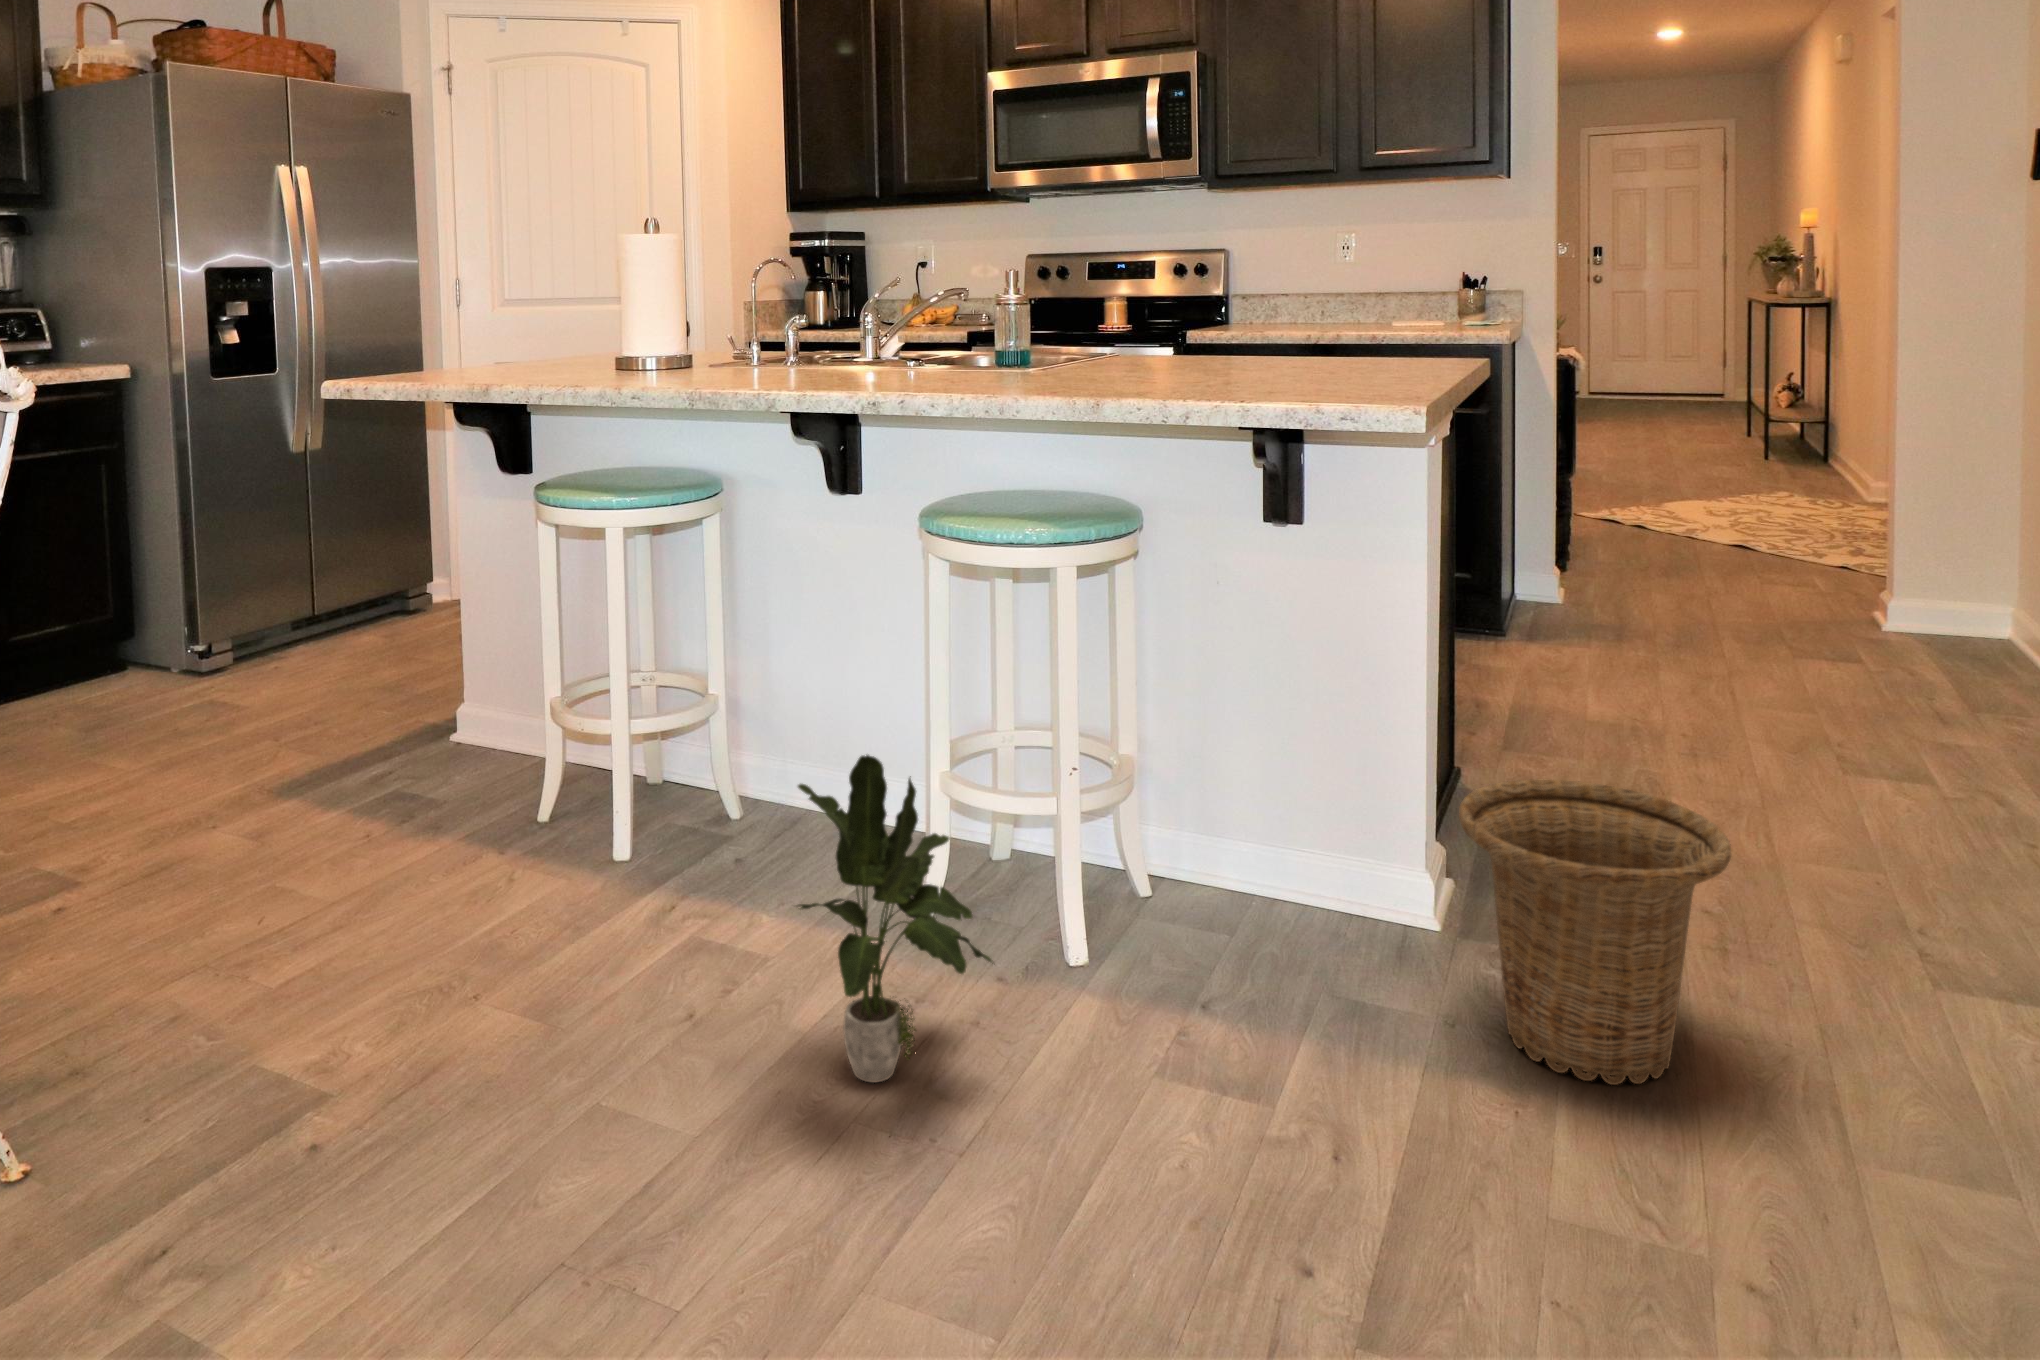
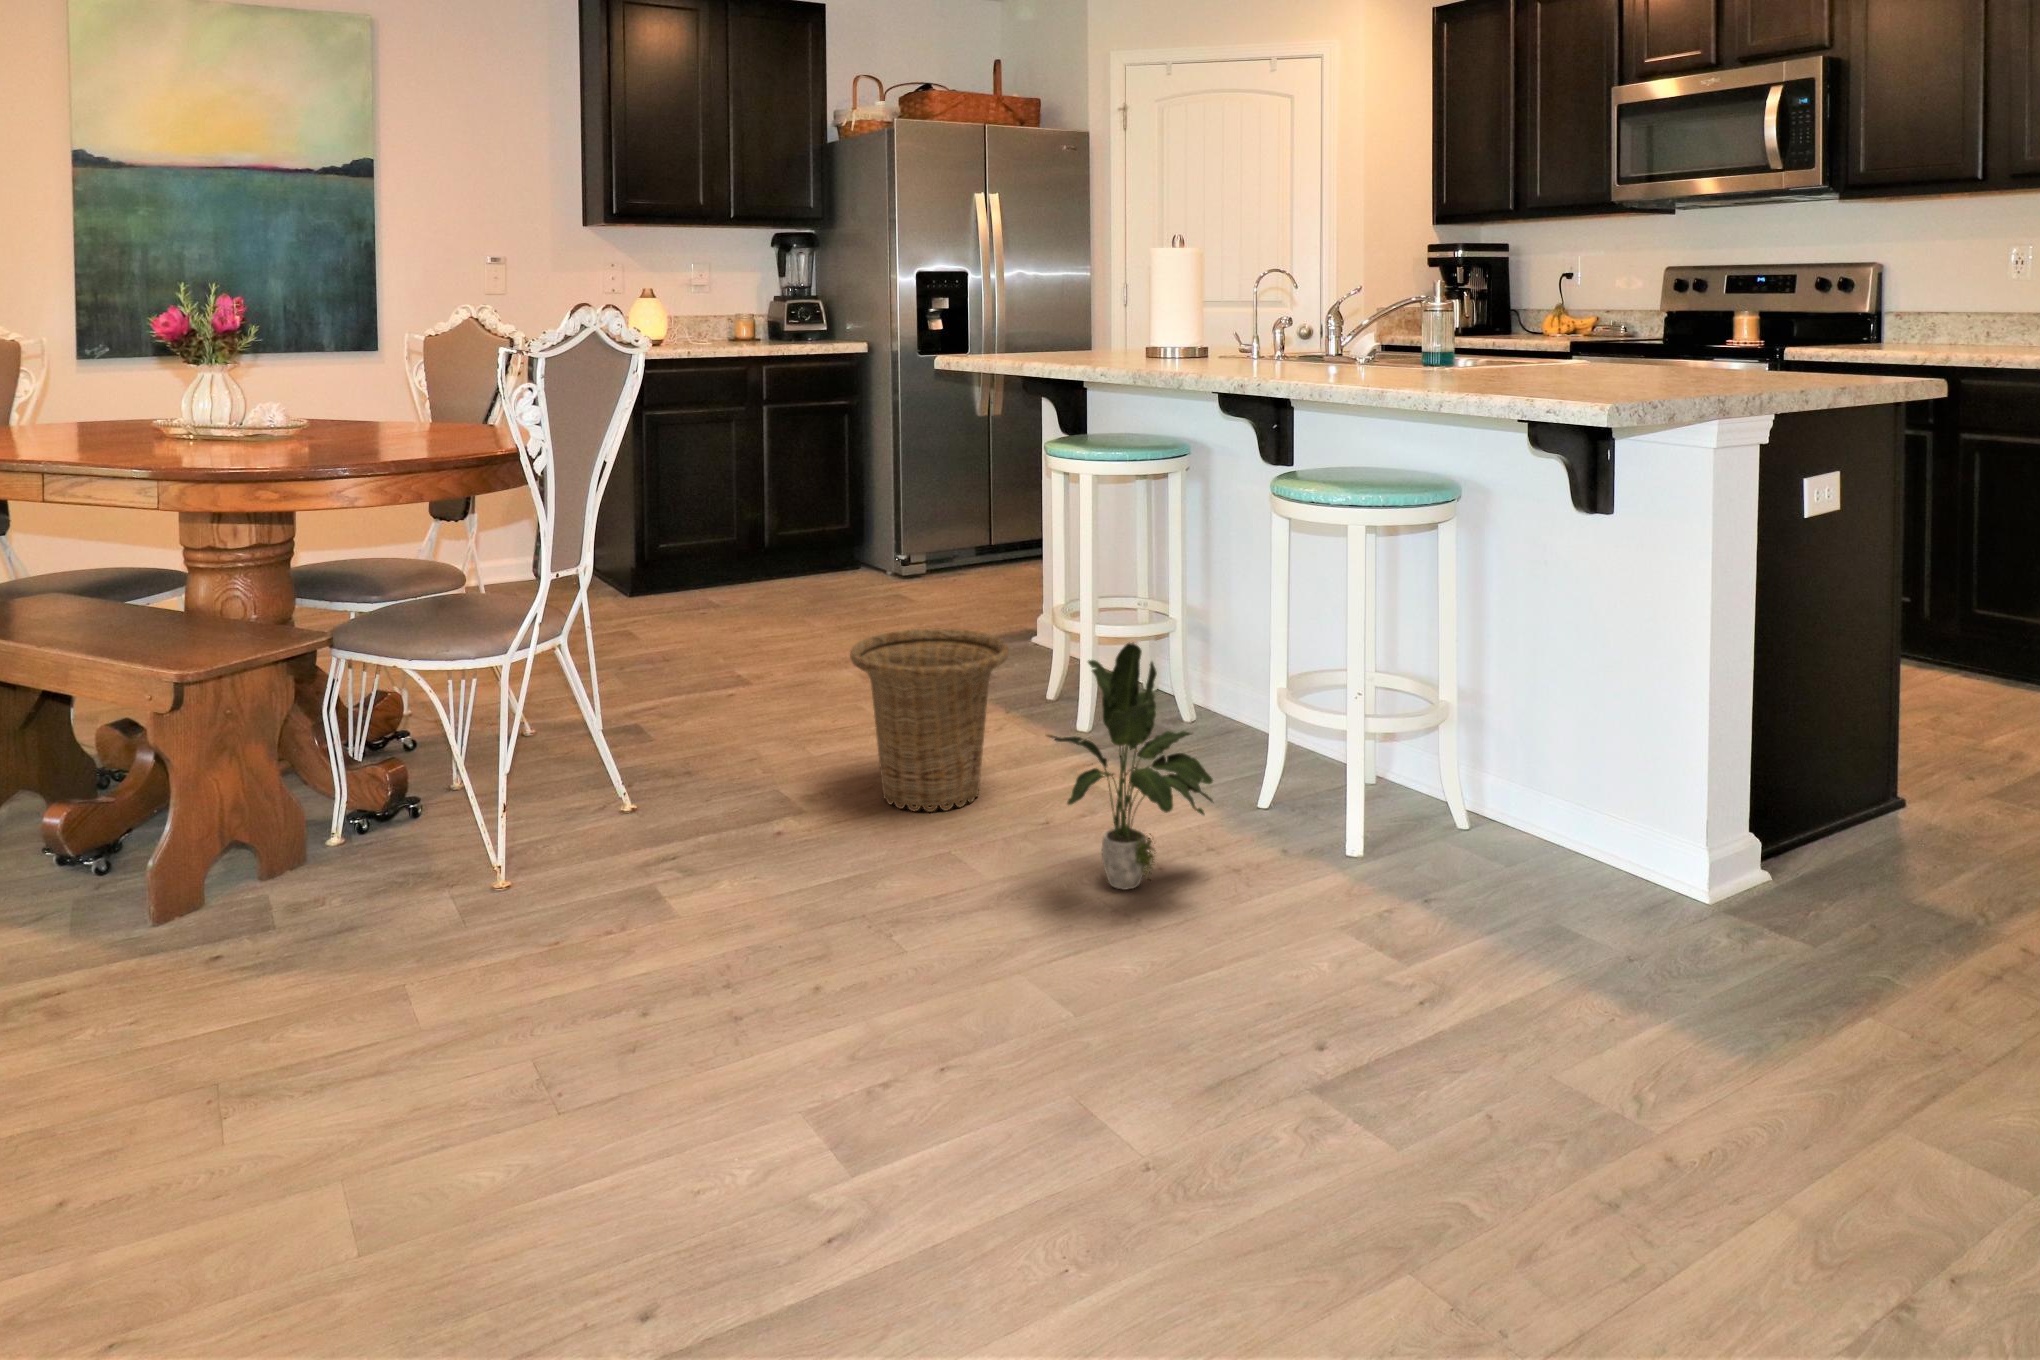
basket: present [1458,779,1731,1085] -> present [850,629,1009,812]

